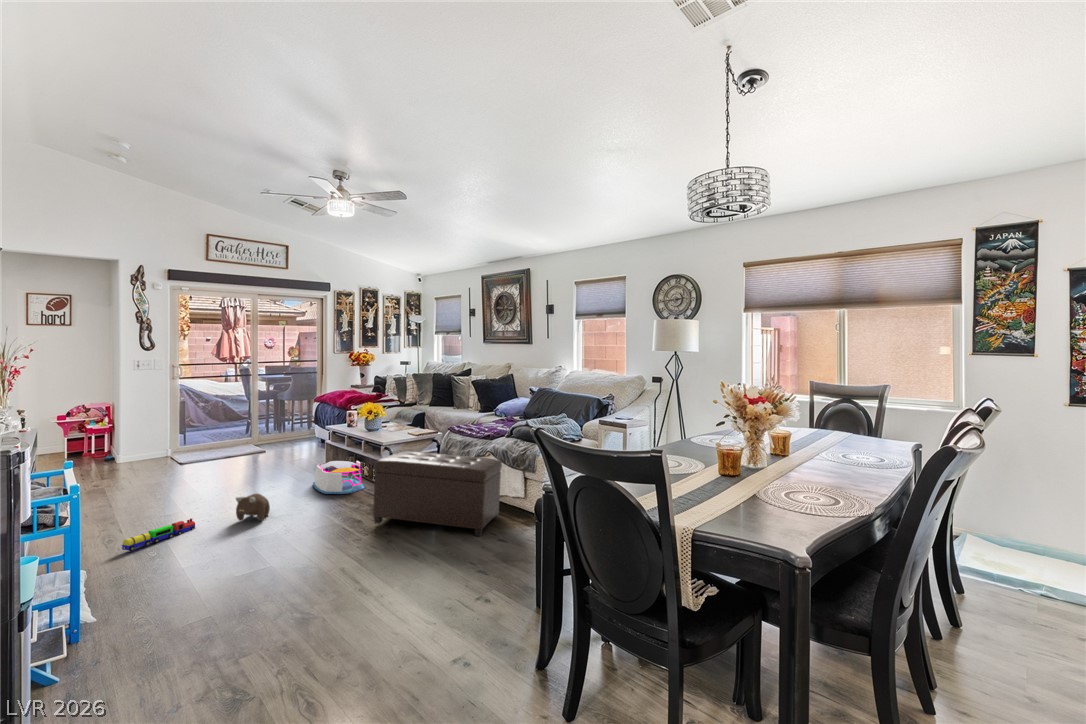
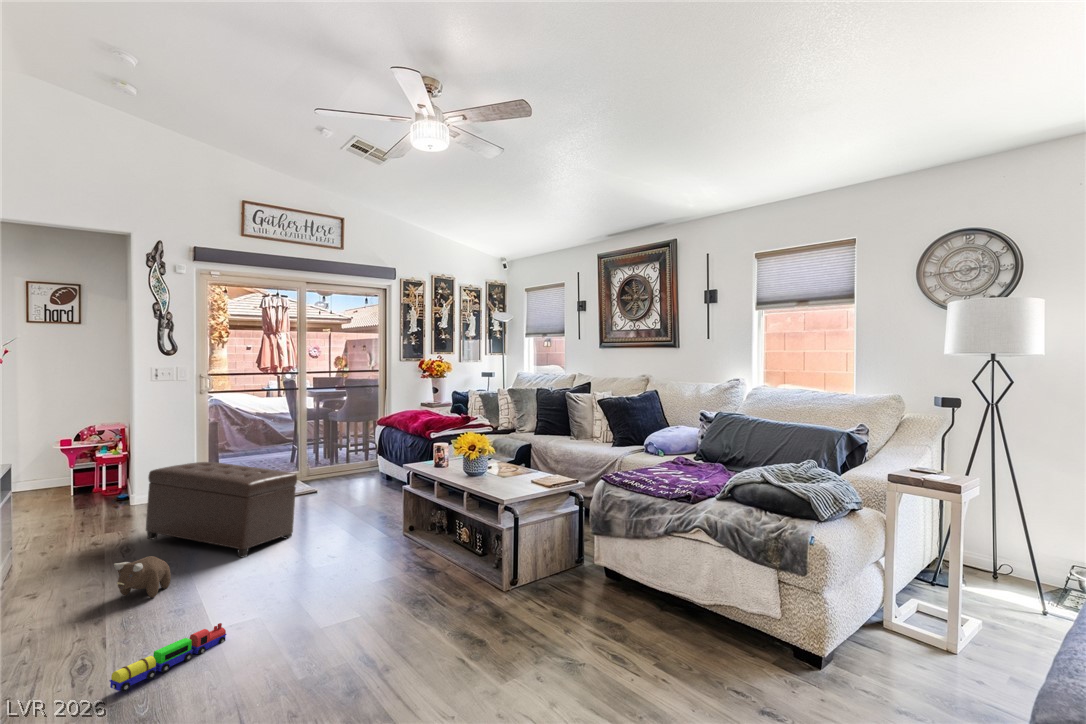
ottoman: present [373,451,502,536] -> present [146,462,297,557]
storage bin: present [313,461,364,494] -> none [390,519,467,575]
plush toy: present [236,494,270,521] -> present [114,556,171,598]

